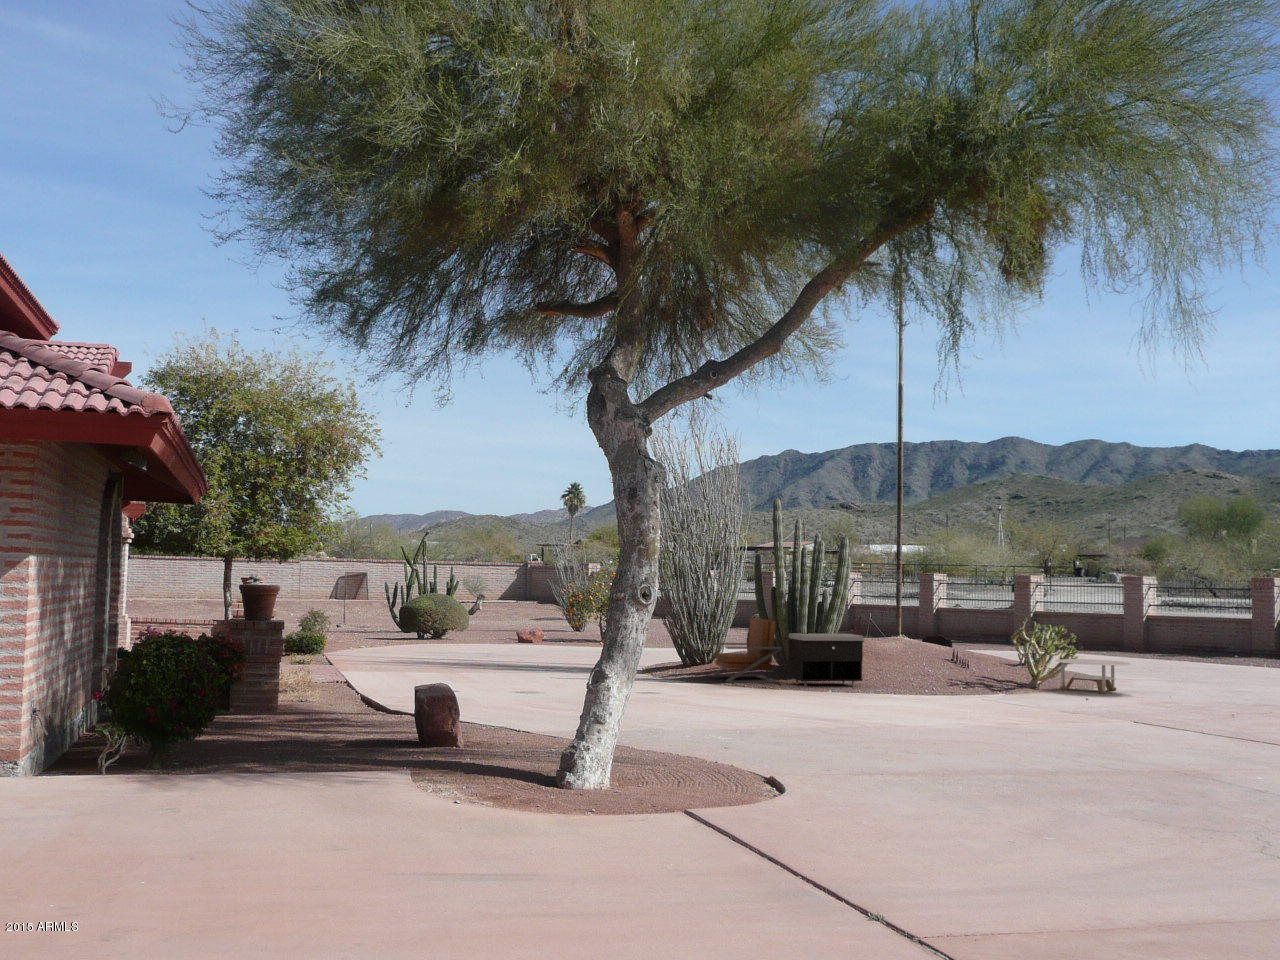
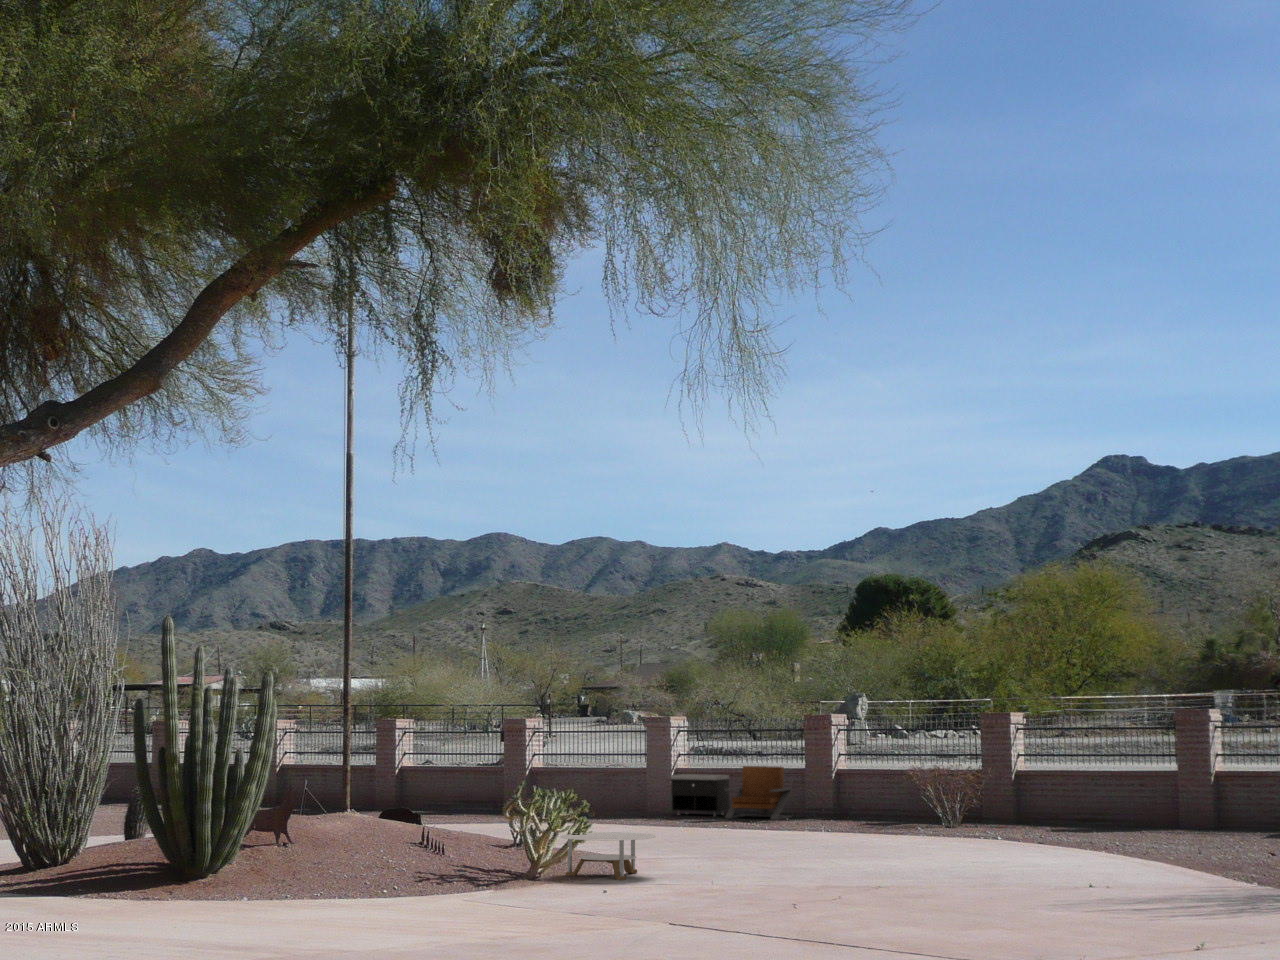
lounge chair: present [712,618,782,683] -> present [725,766,792,820]
storage bench: present [788,633,864,686] -> present [671,774,730,816]

